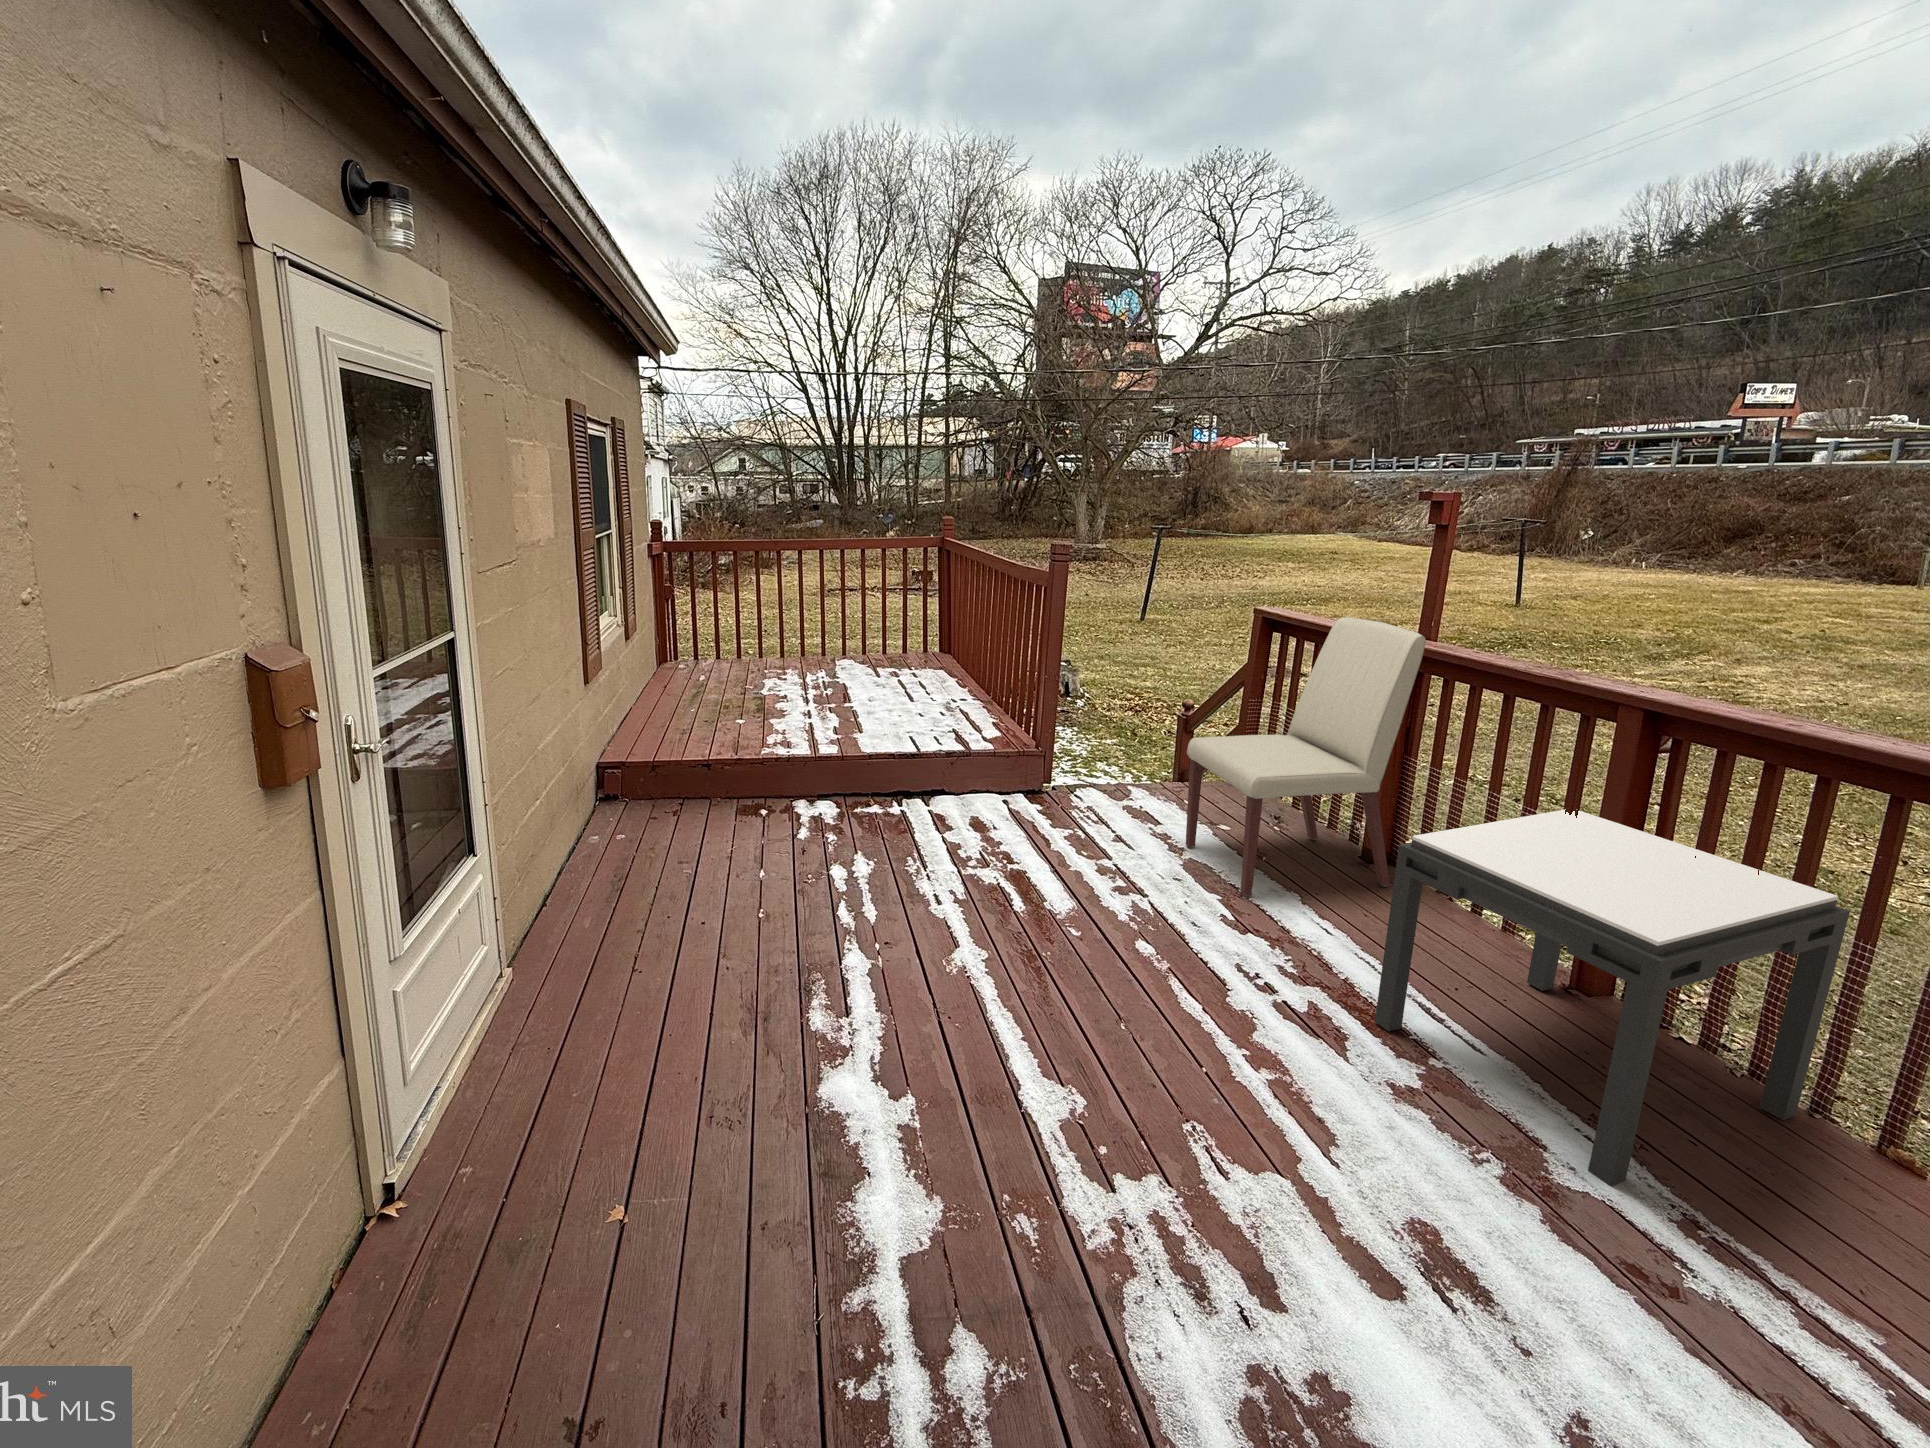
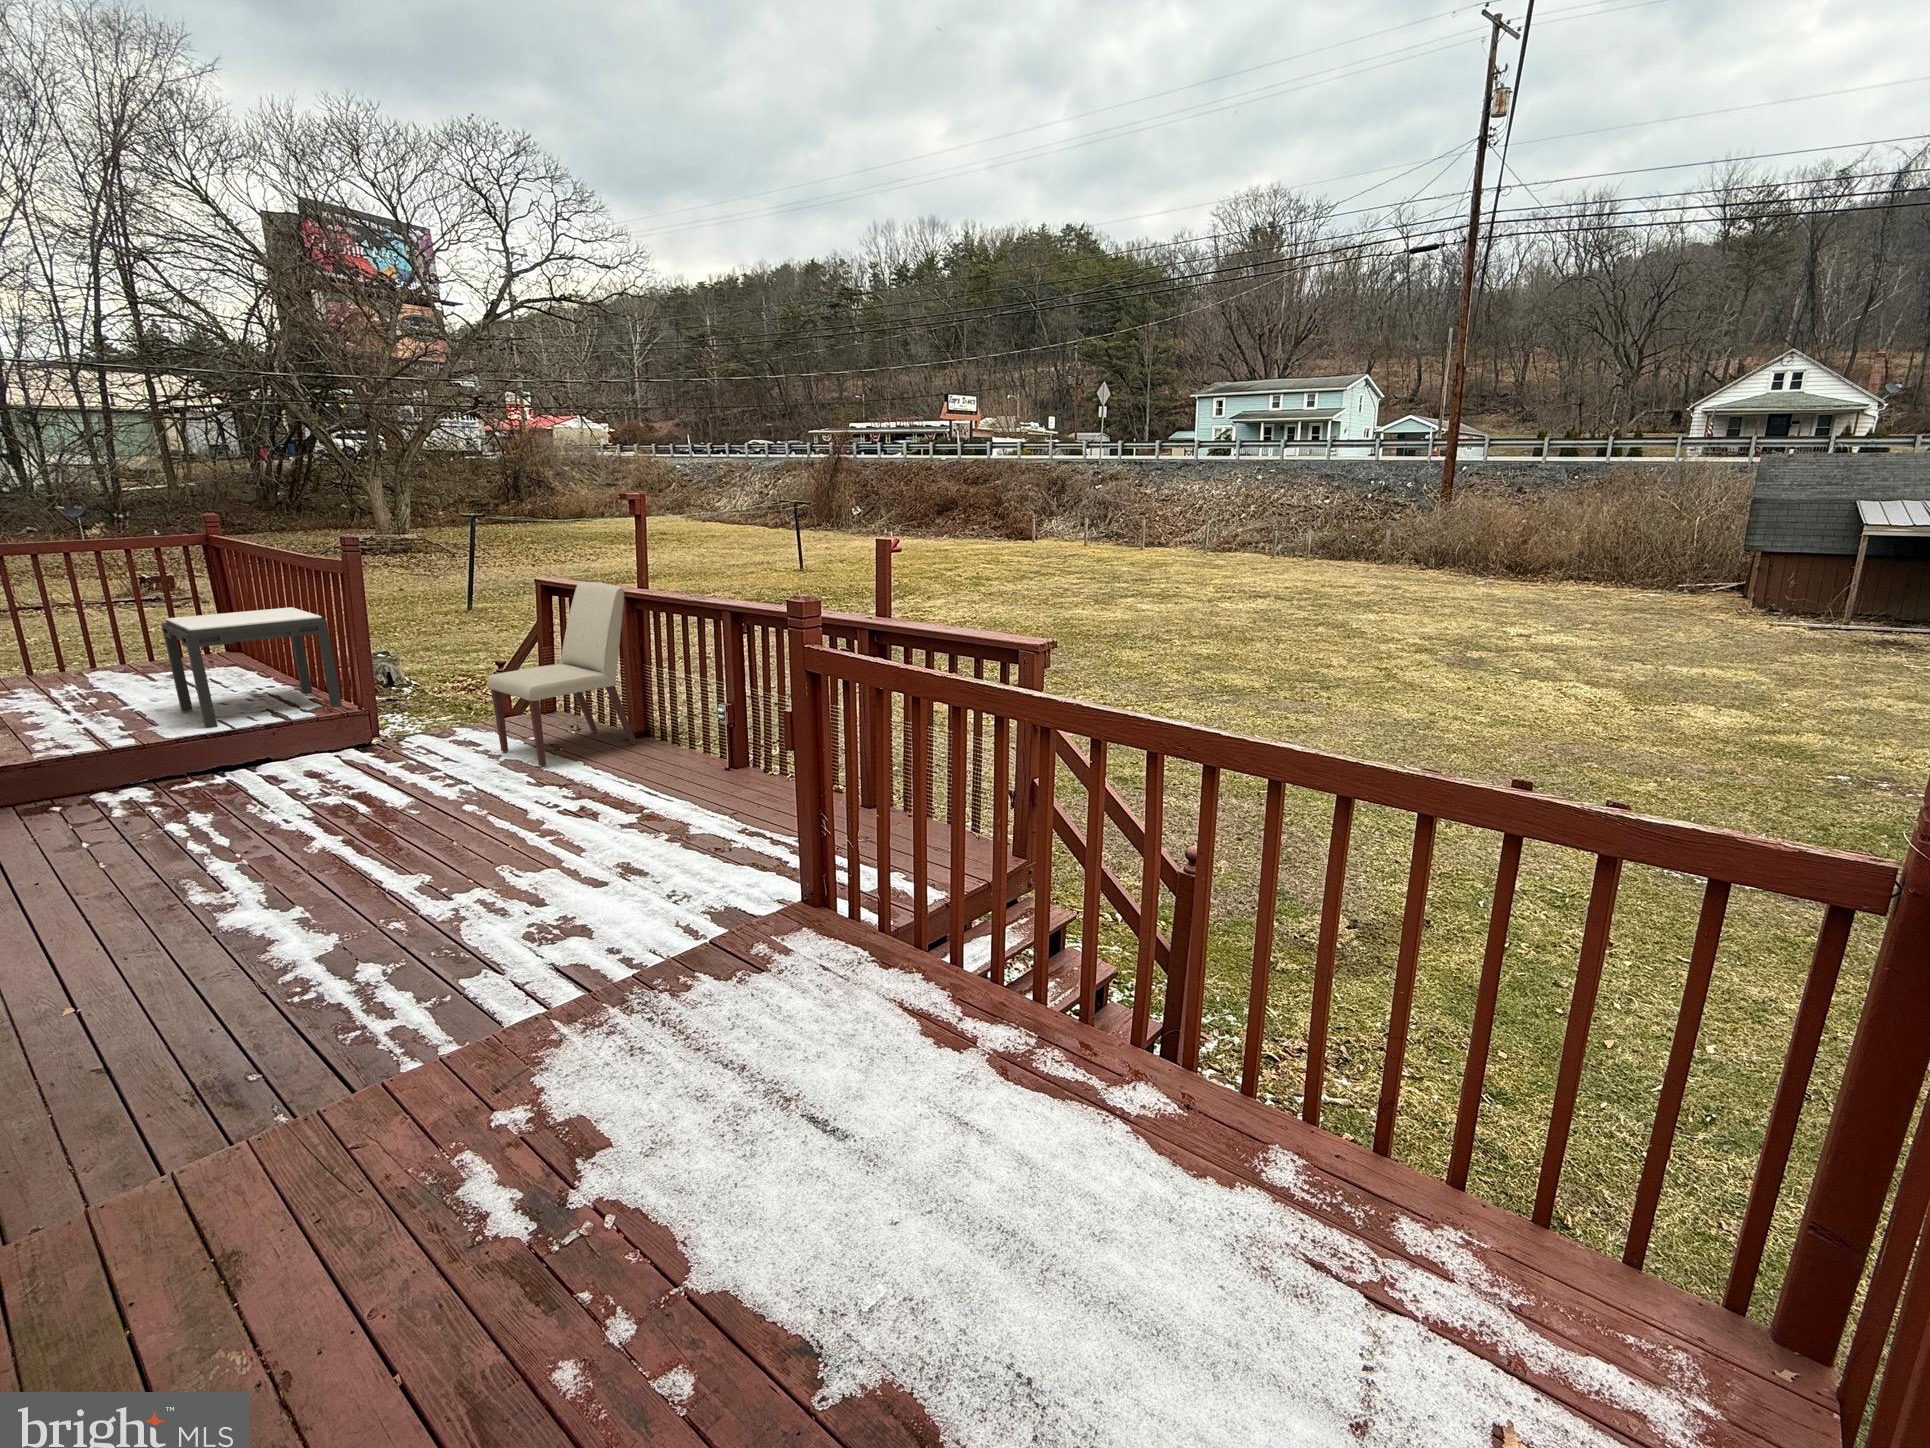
side table: present [1375,809,1850,1186] -> present [161,607,342,728]

